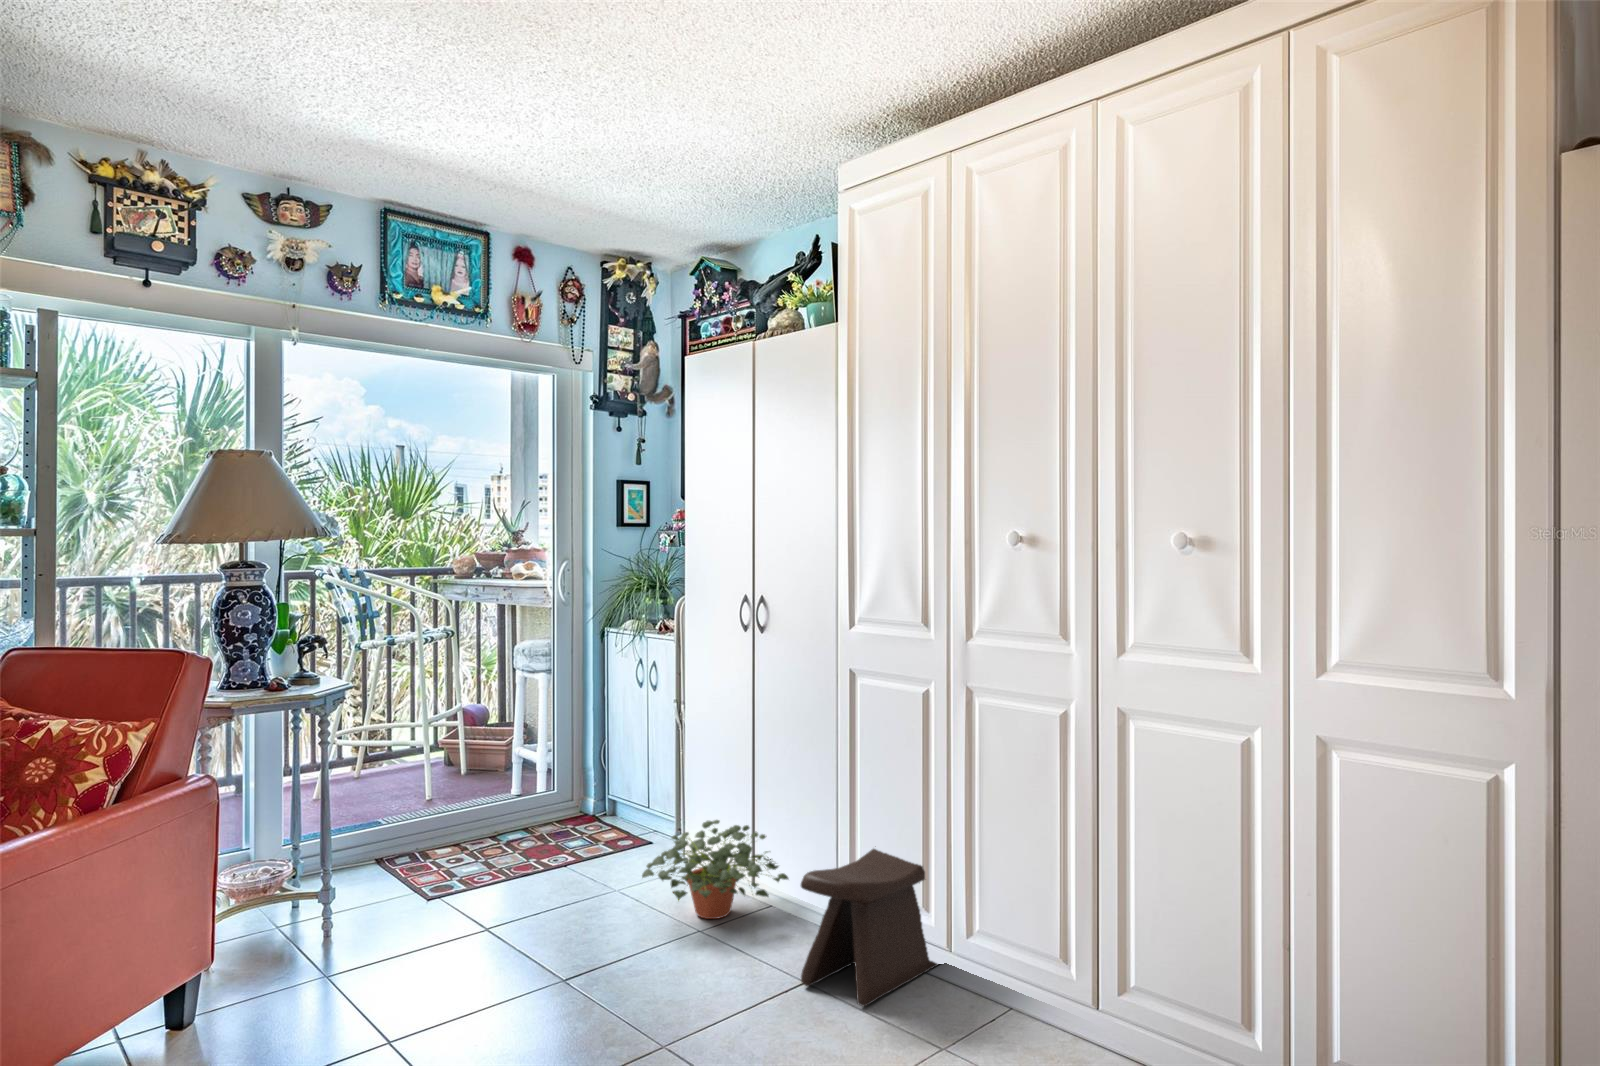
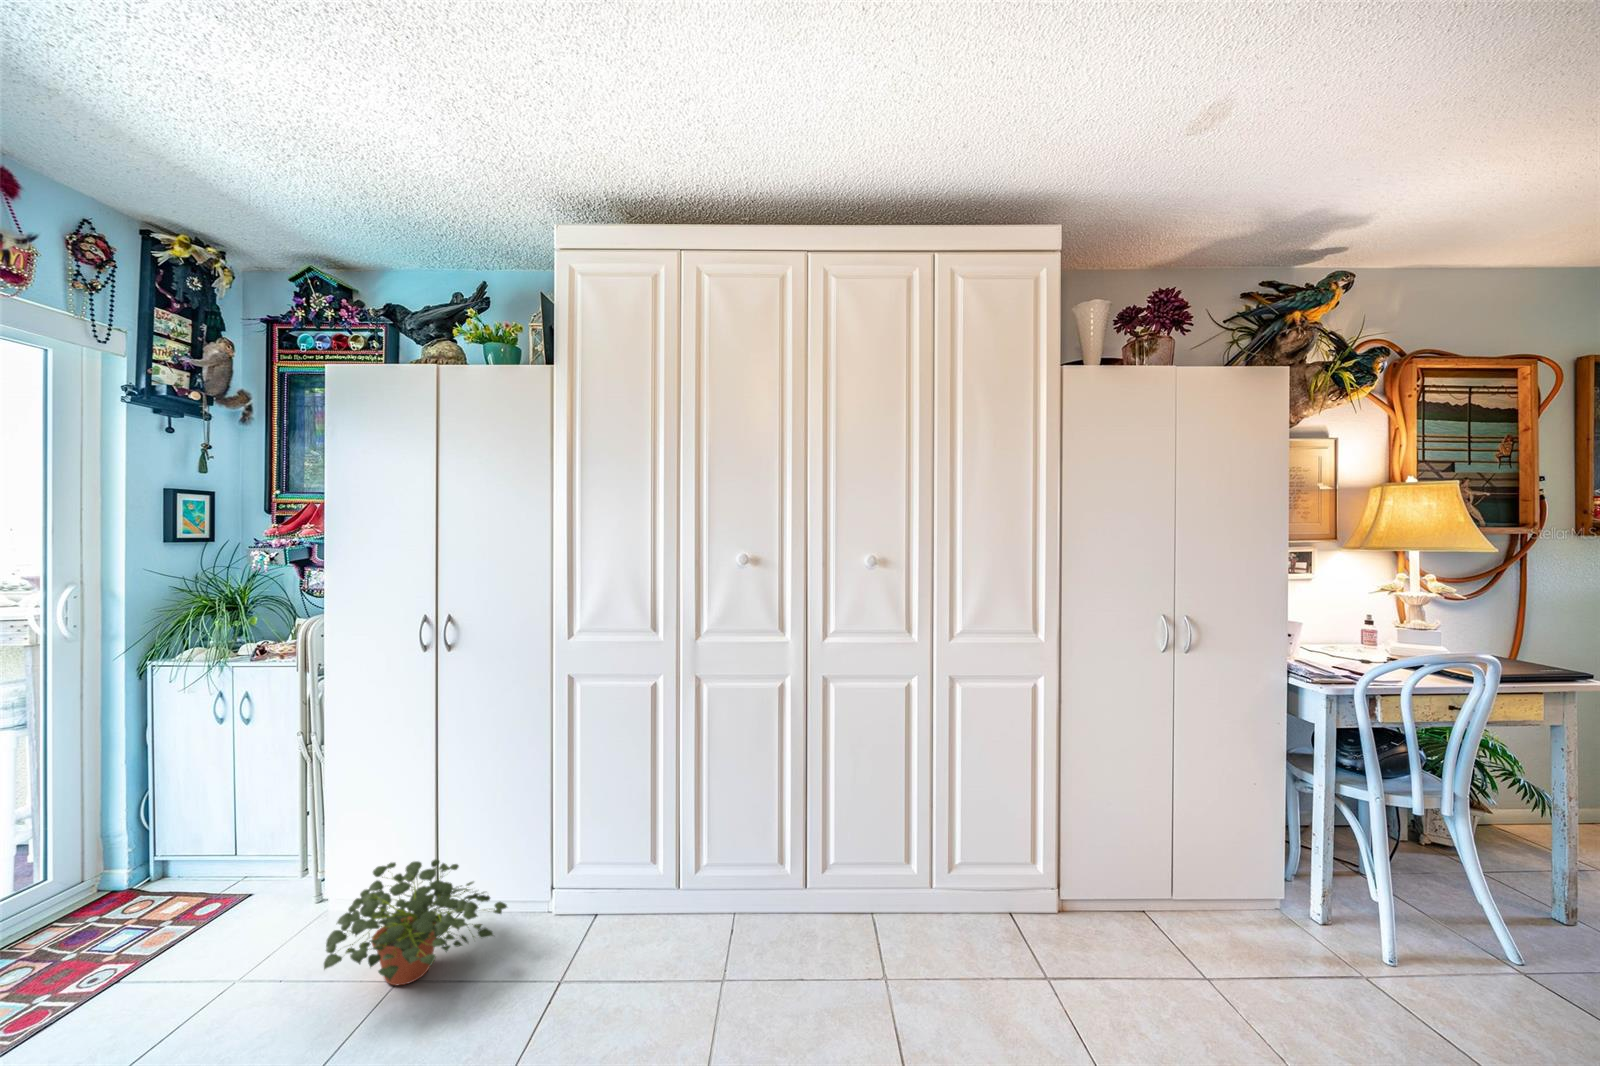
stool: present [801,849,938,1006] -> none [589,830,696,1026]

